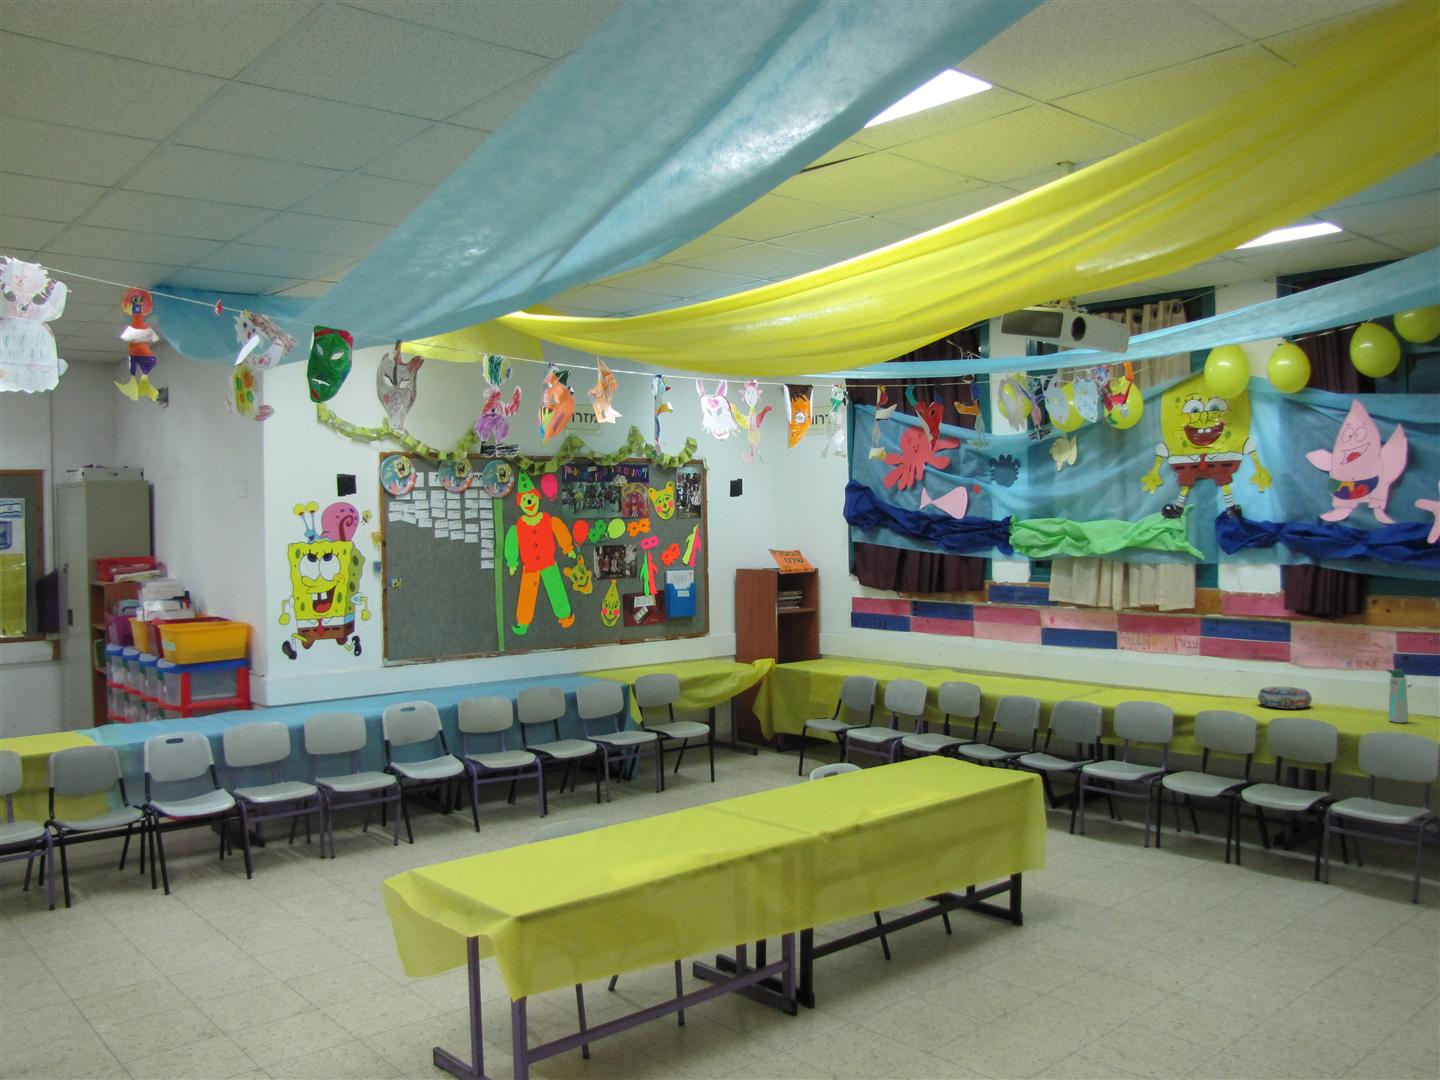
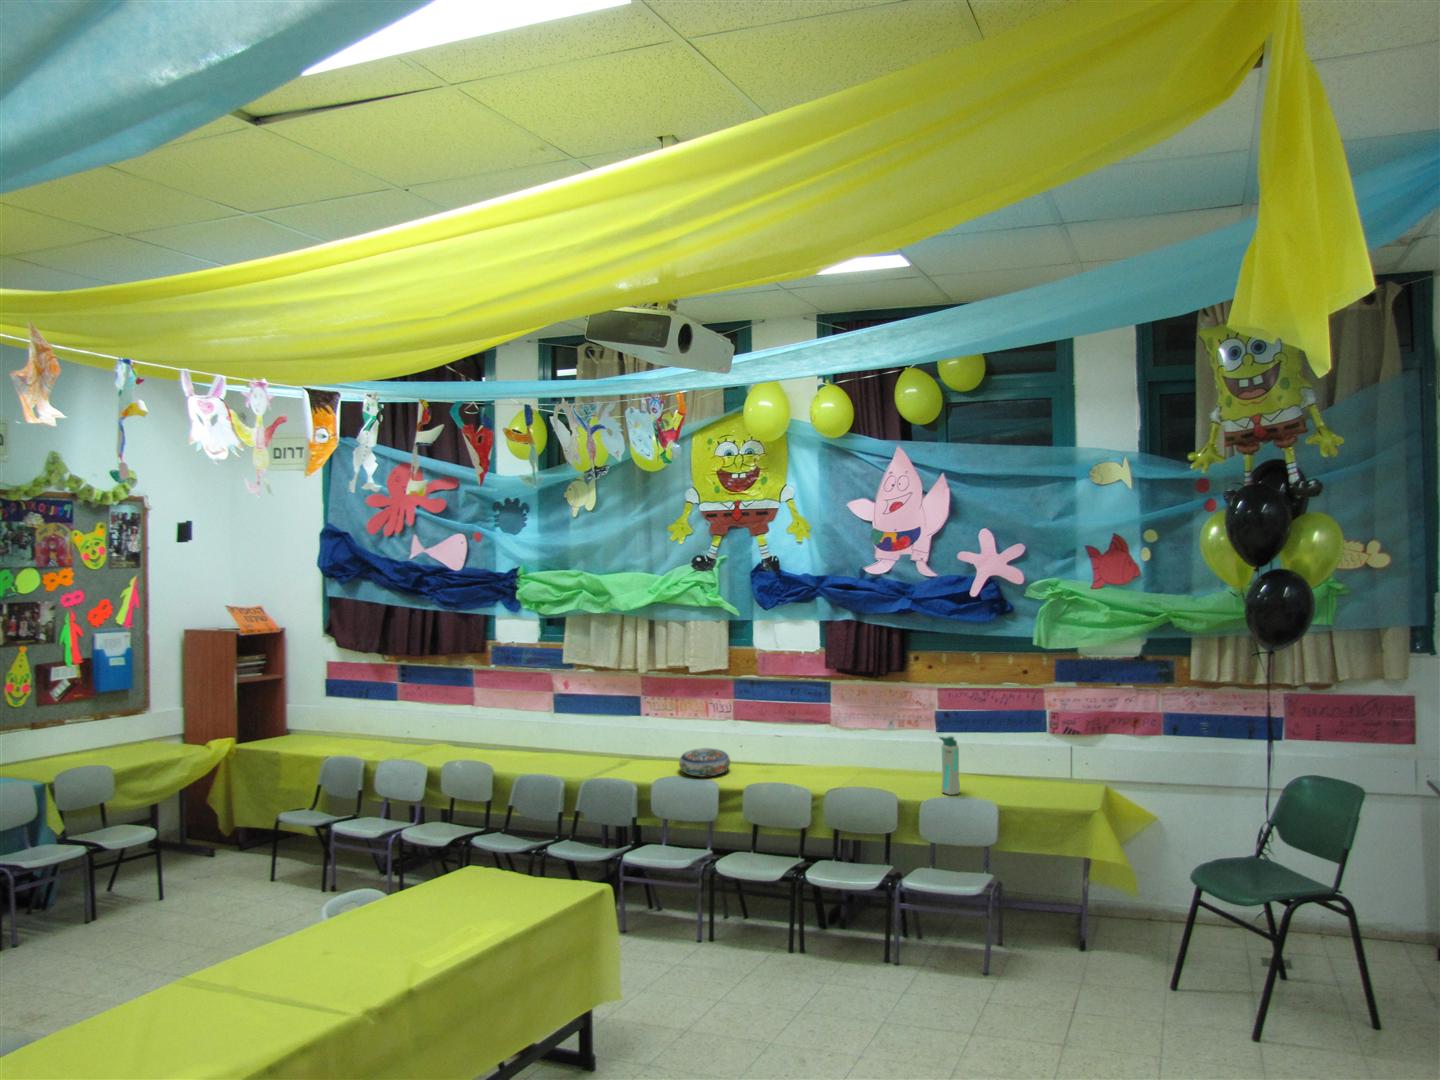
bowl: present [1258,687,1312,709] -> present [679,748,730,777]

